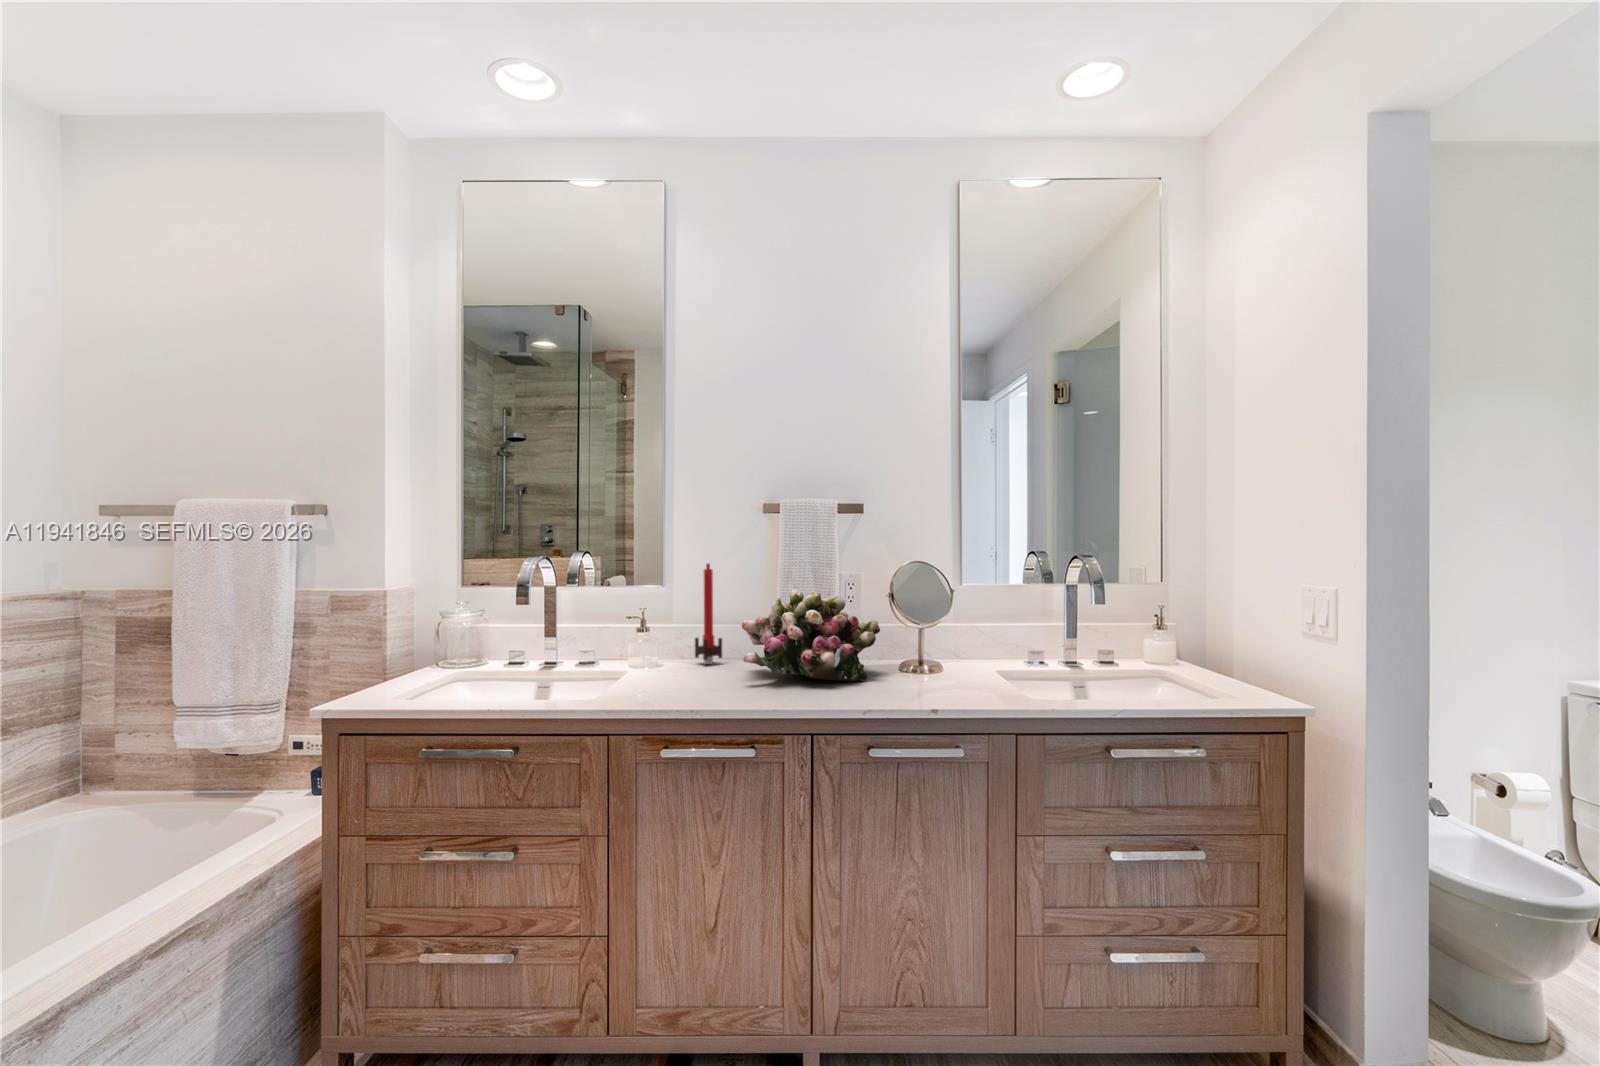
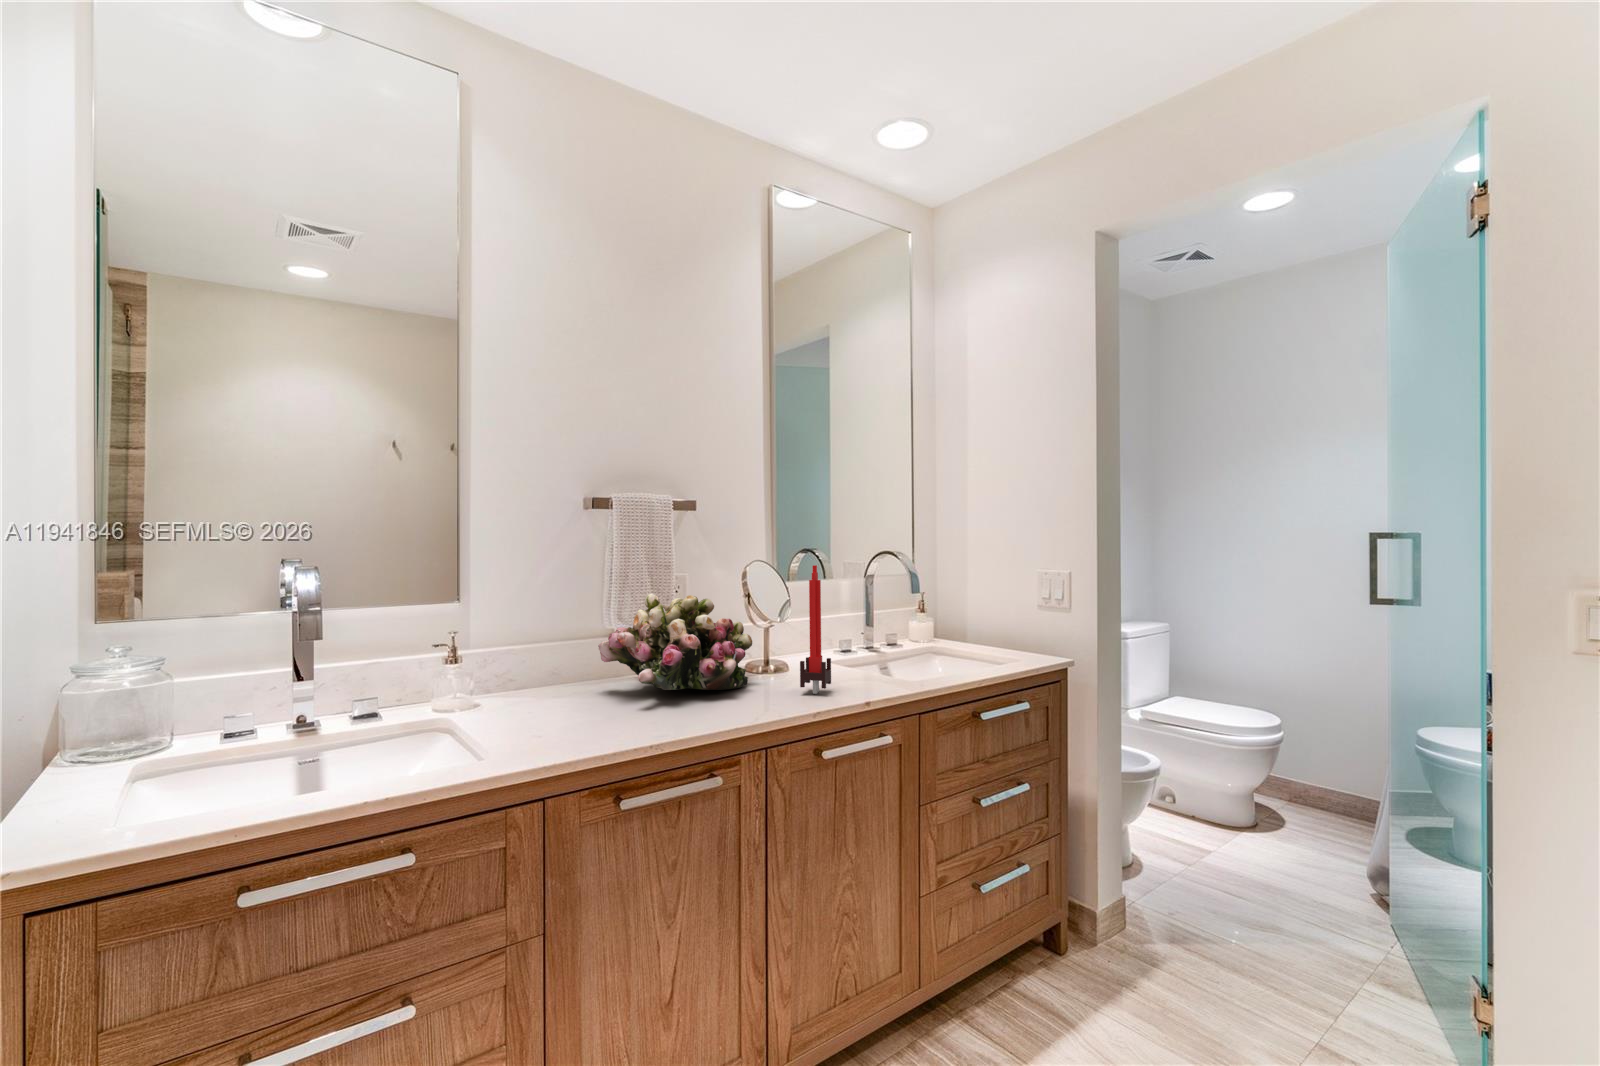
candle: present [695,564,722,664] -> present [800,565,831,694]

